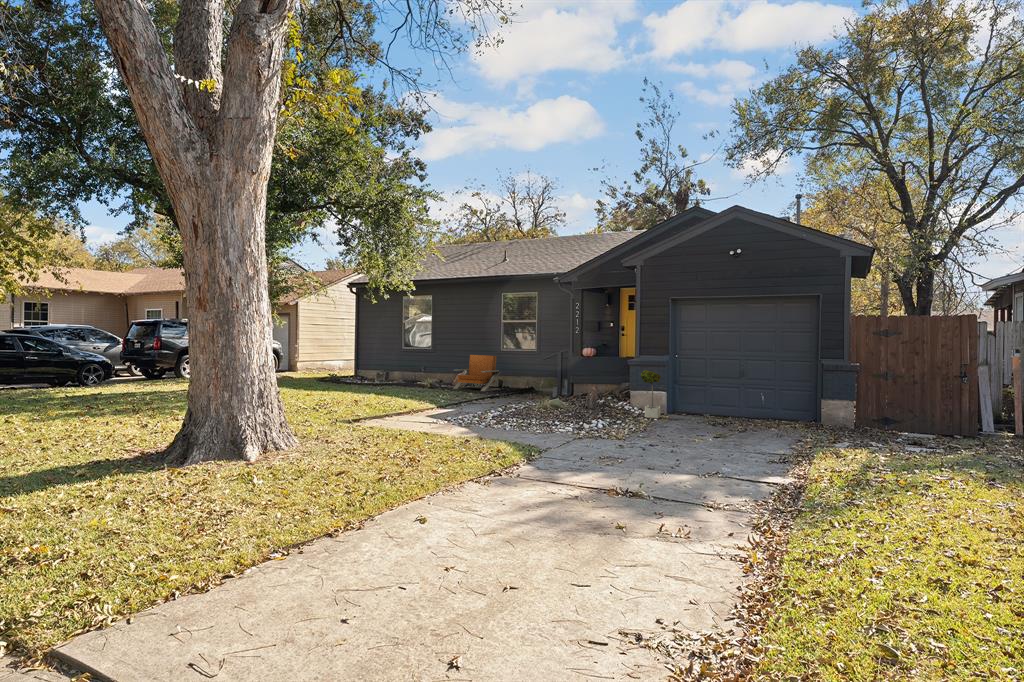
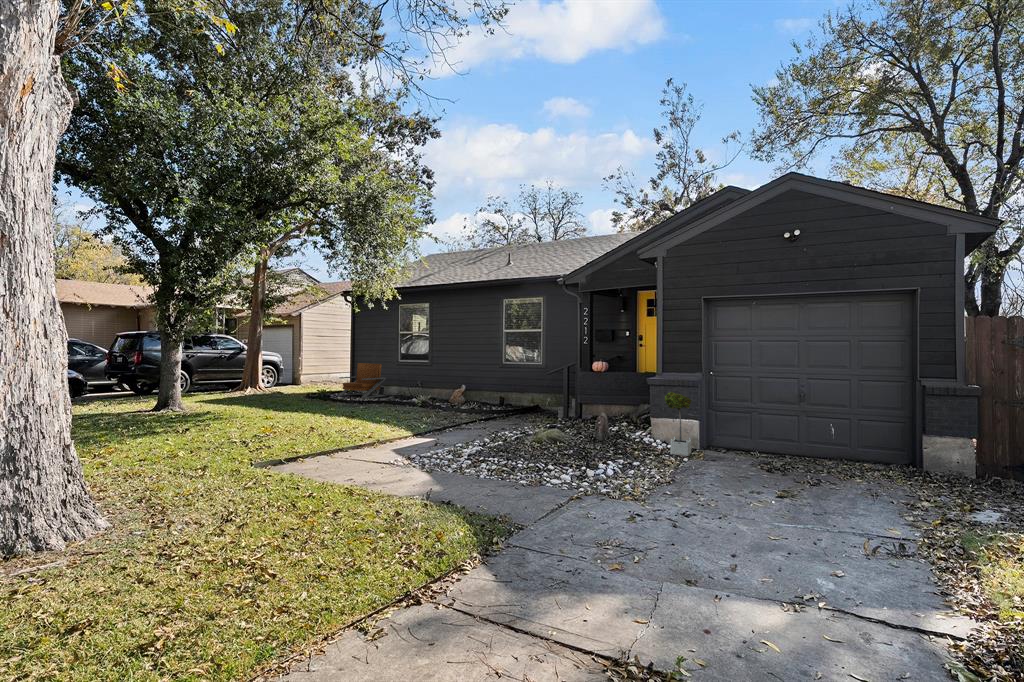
lounge chair: present [453,355,501,391] -> present [338,363,386,398]

